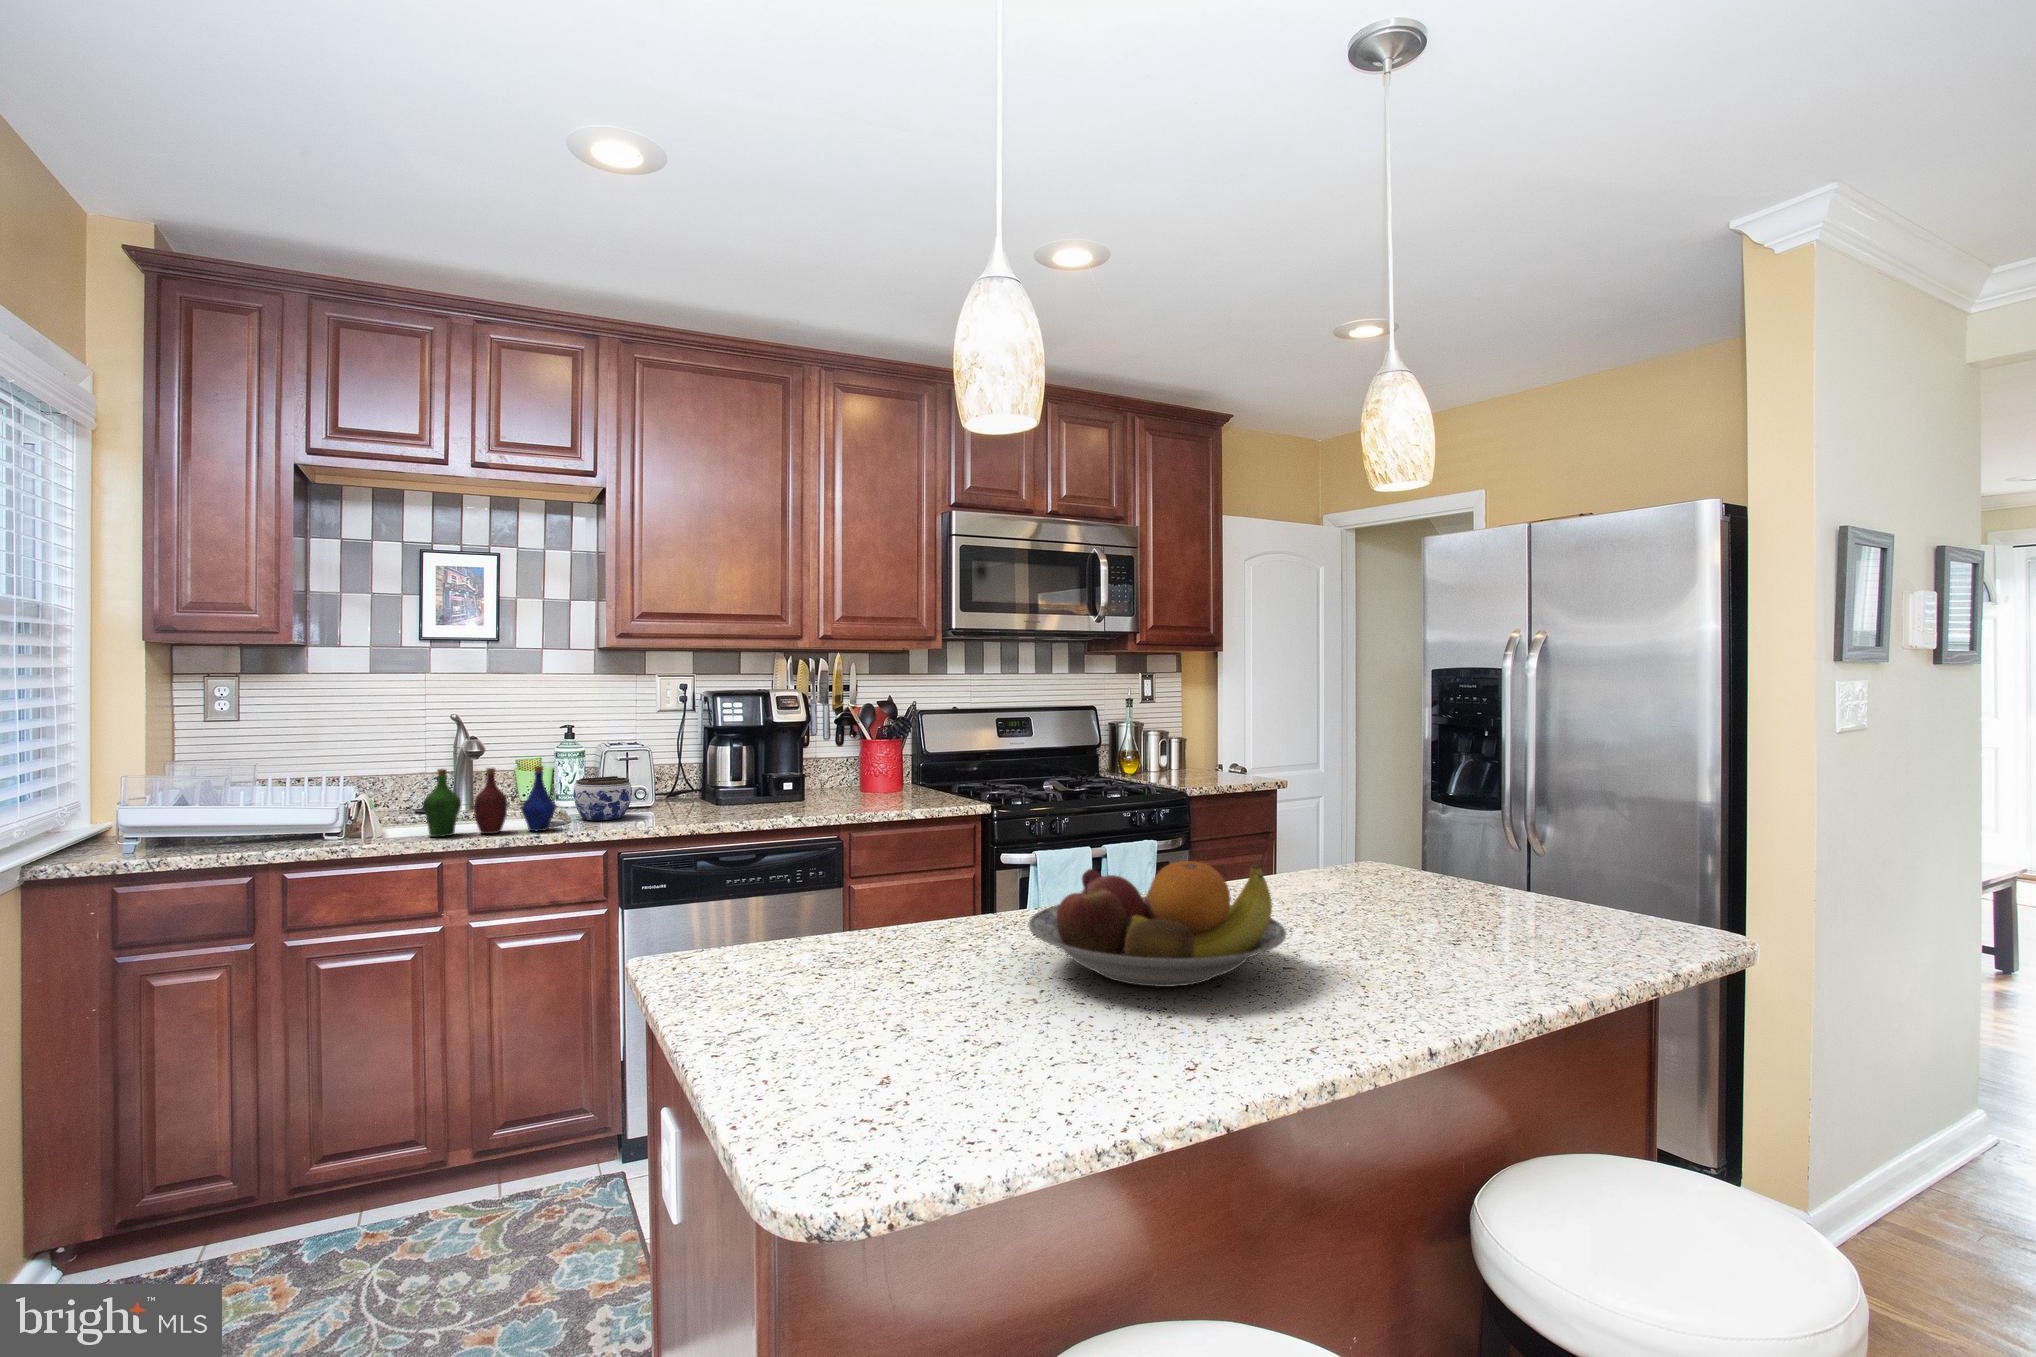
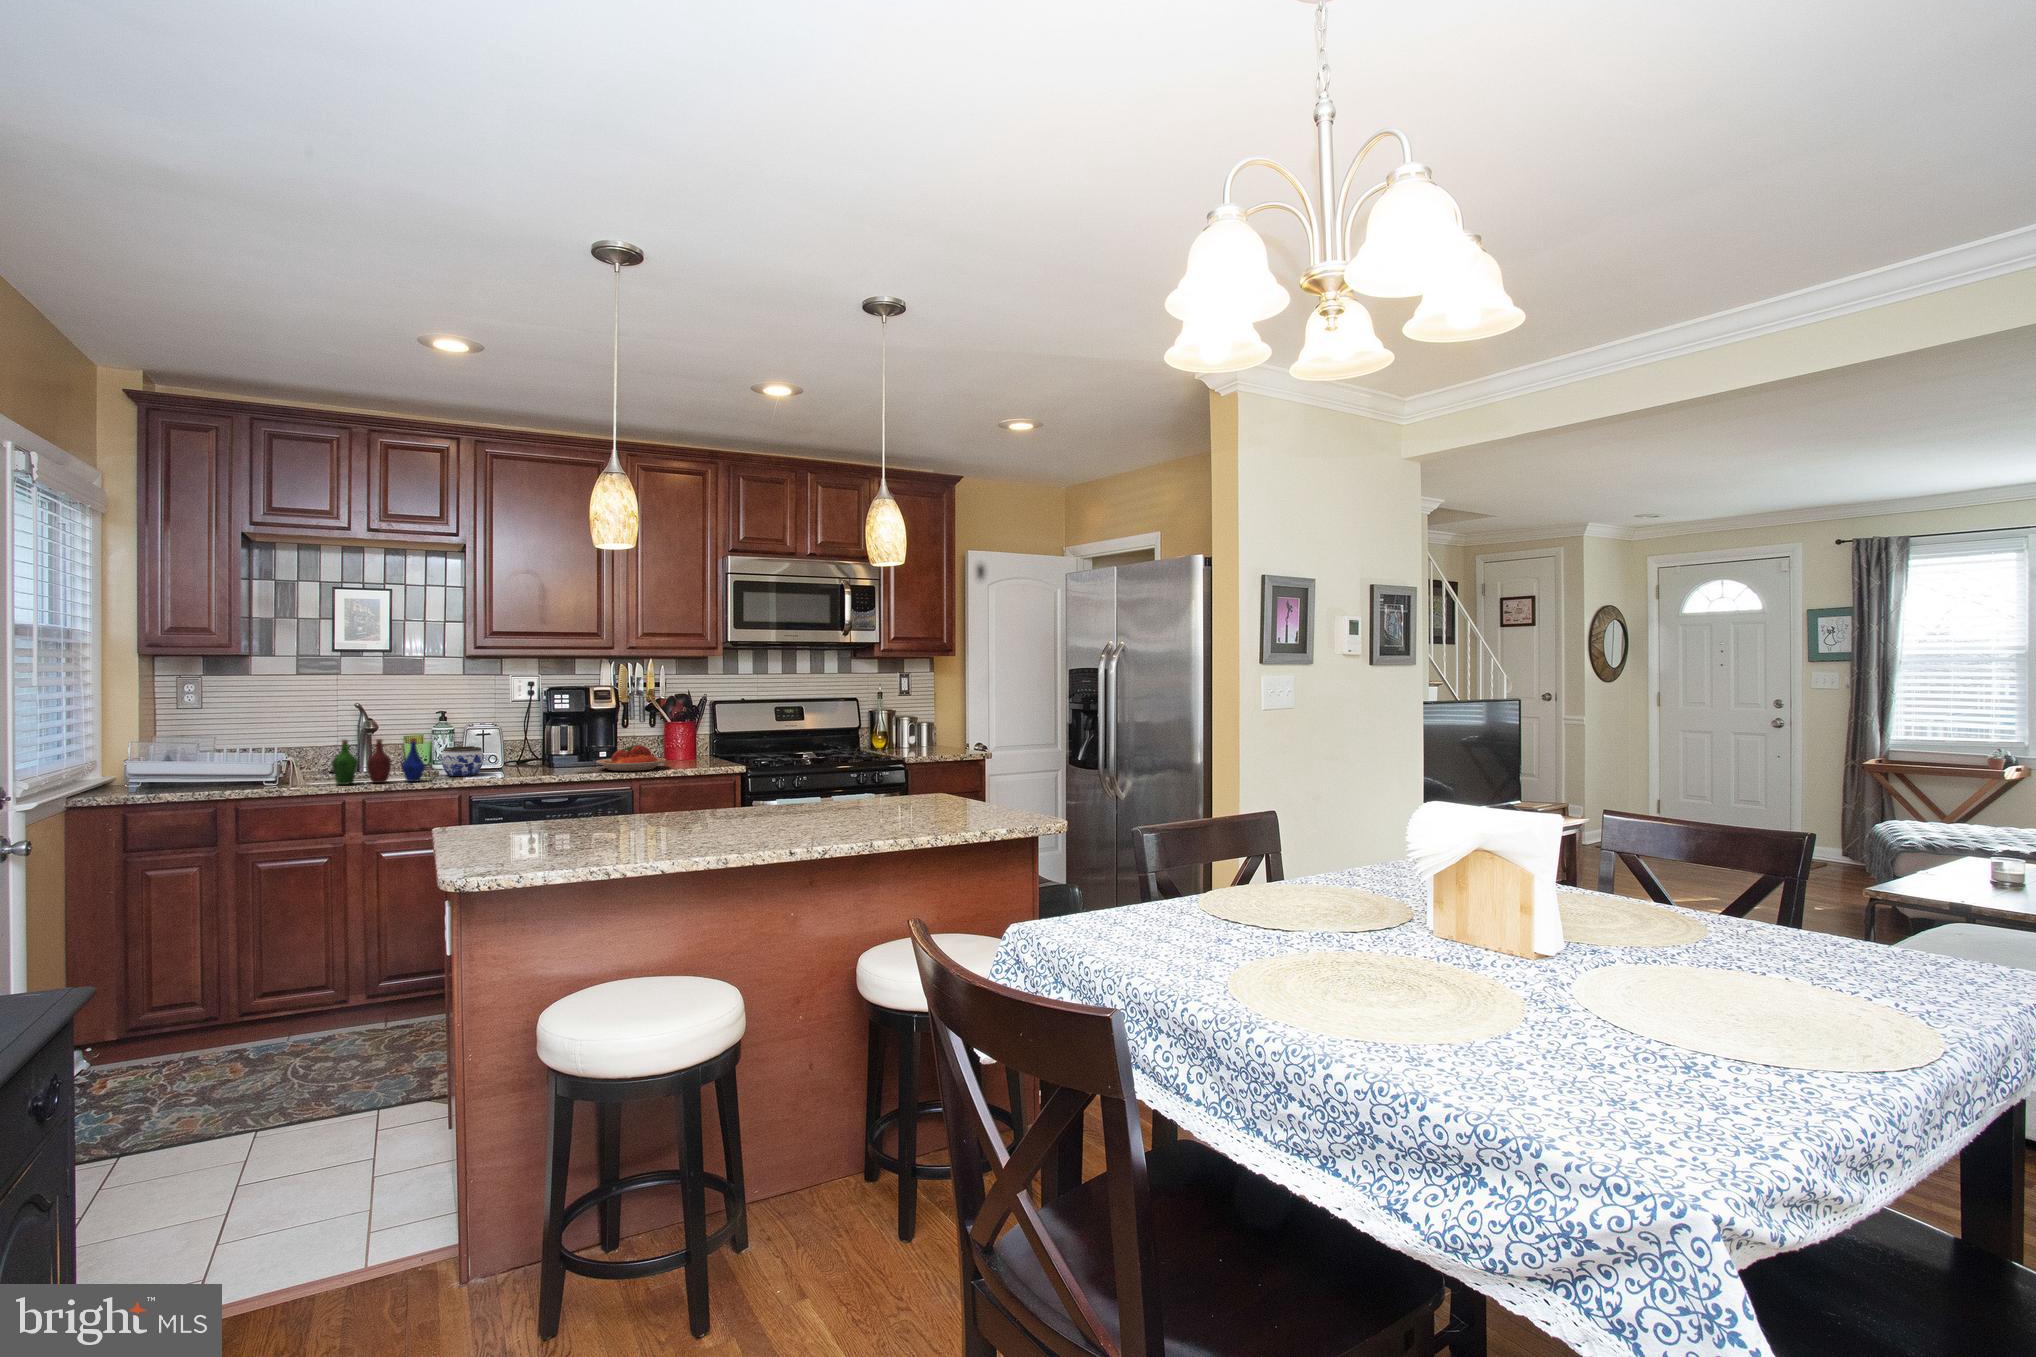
plate: none [783,772,878,812] -> present [596,745,666,771]
fruit bowl: present [1028,861,1286,987] -> none [641,775,779,836]

